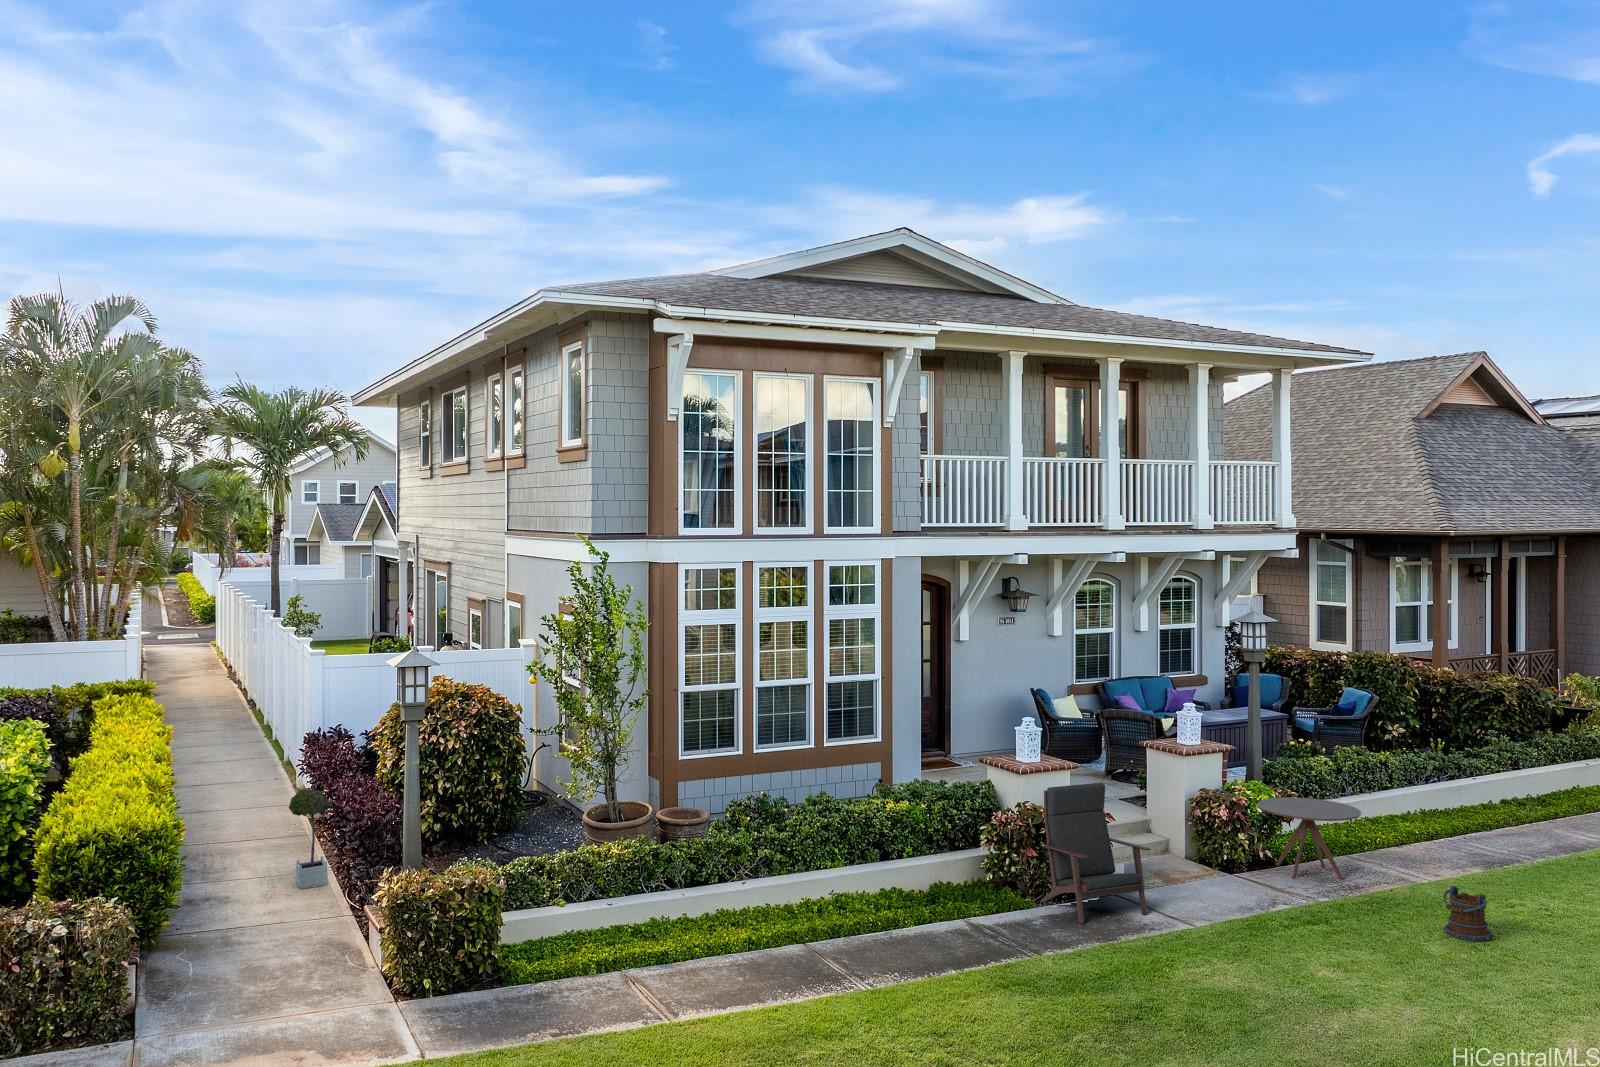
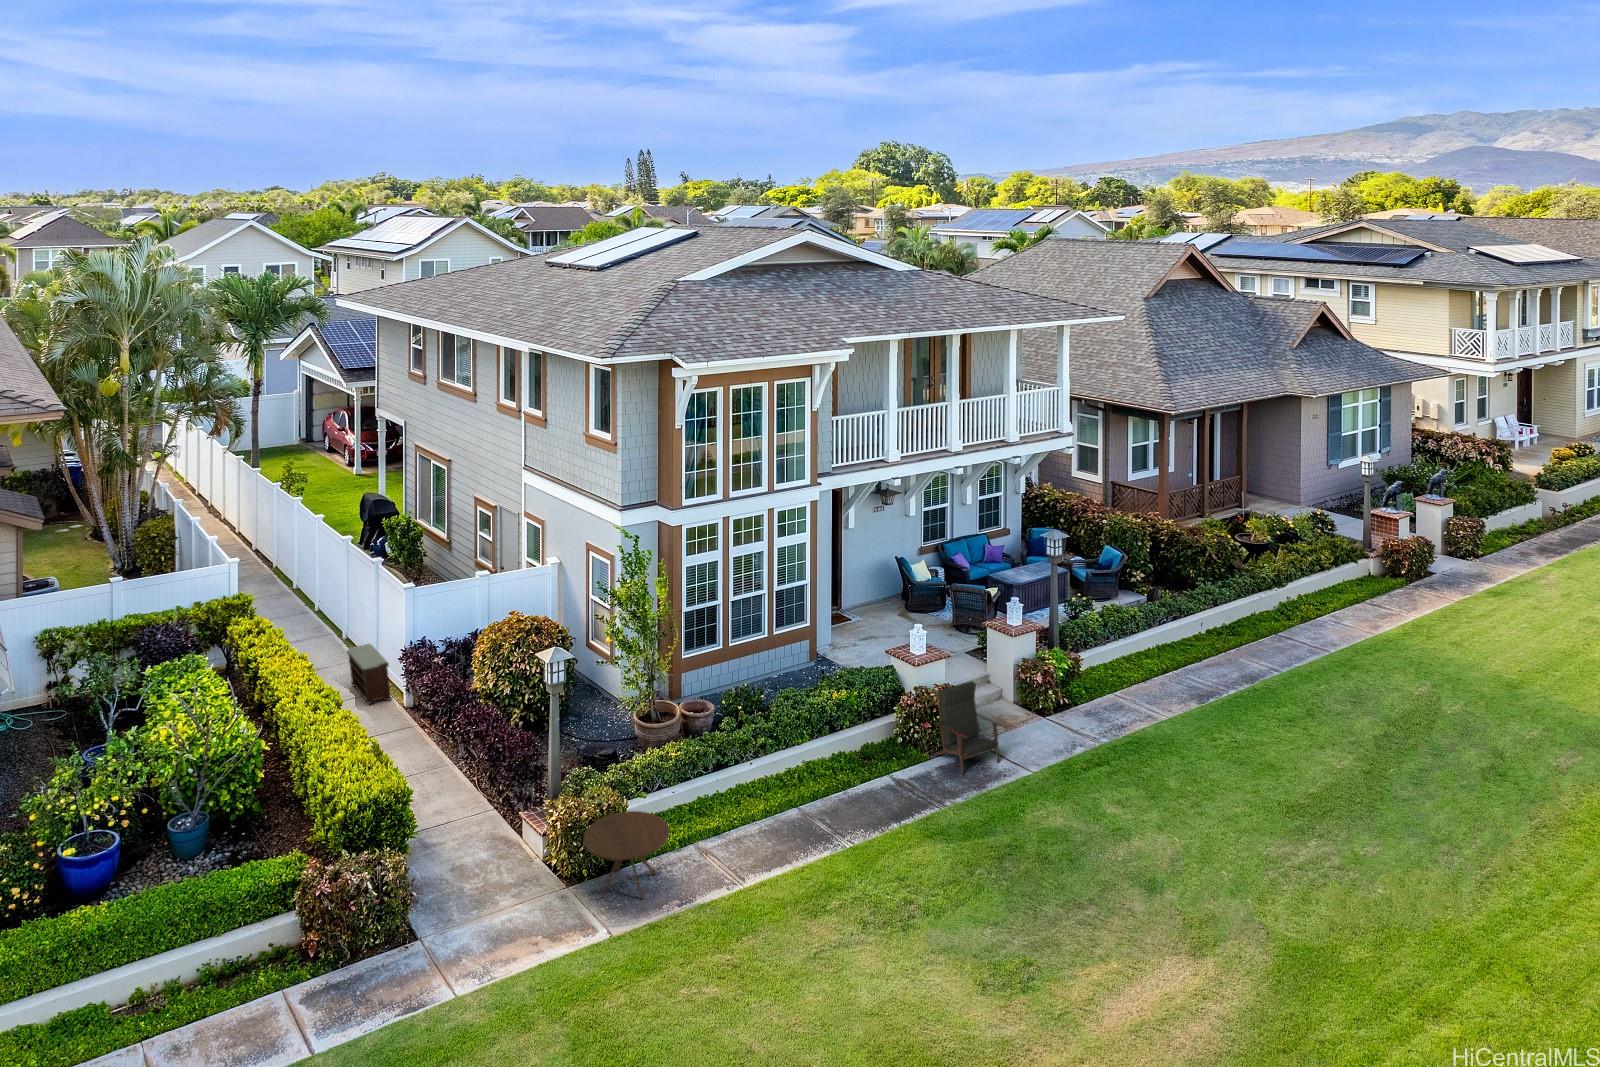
bench: none [259,746,300,819] -> present [347,644,391,705]
potted tree: present [289,788,331,889] -> none [424,715,458,783]
round table: present [1257,797,1361,880] -> present [583,811,670,899]
bucket: present [1443,886,1493,941] -> none [1169,738,1195,771]

